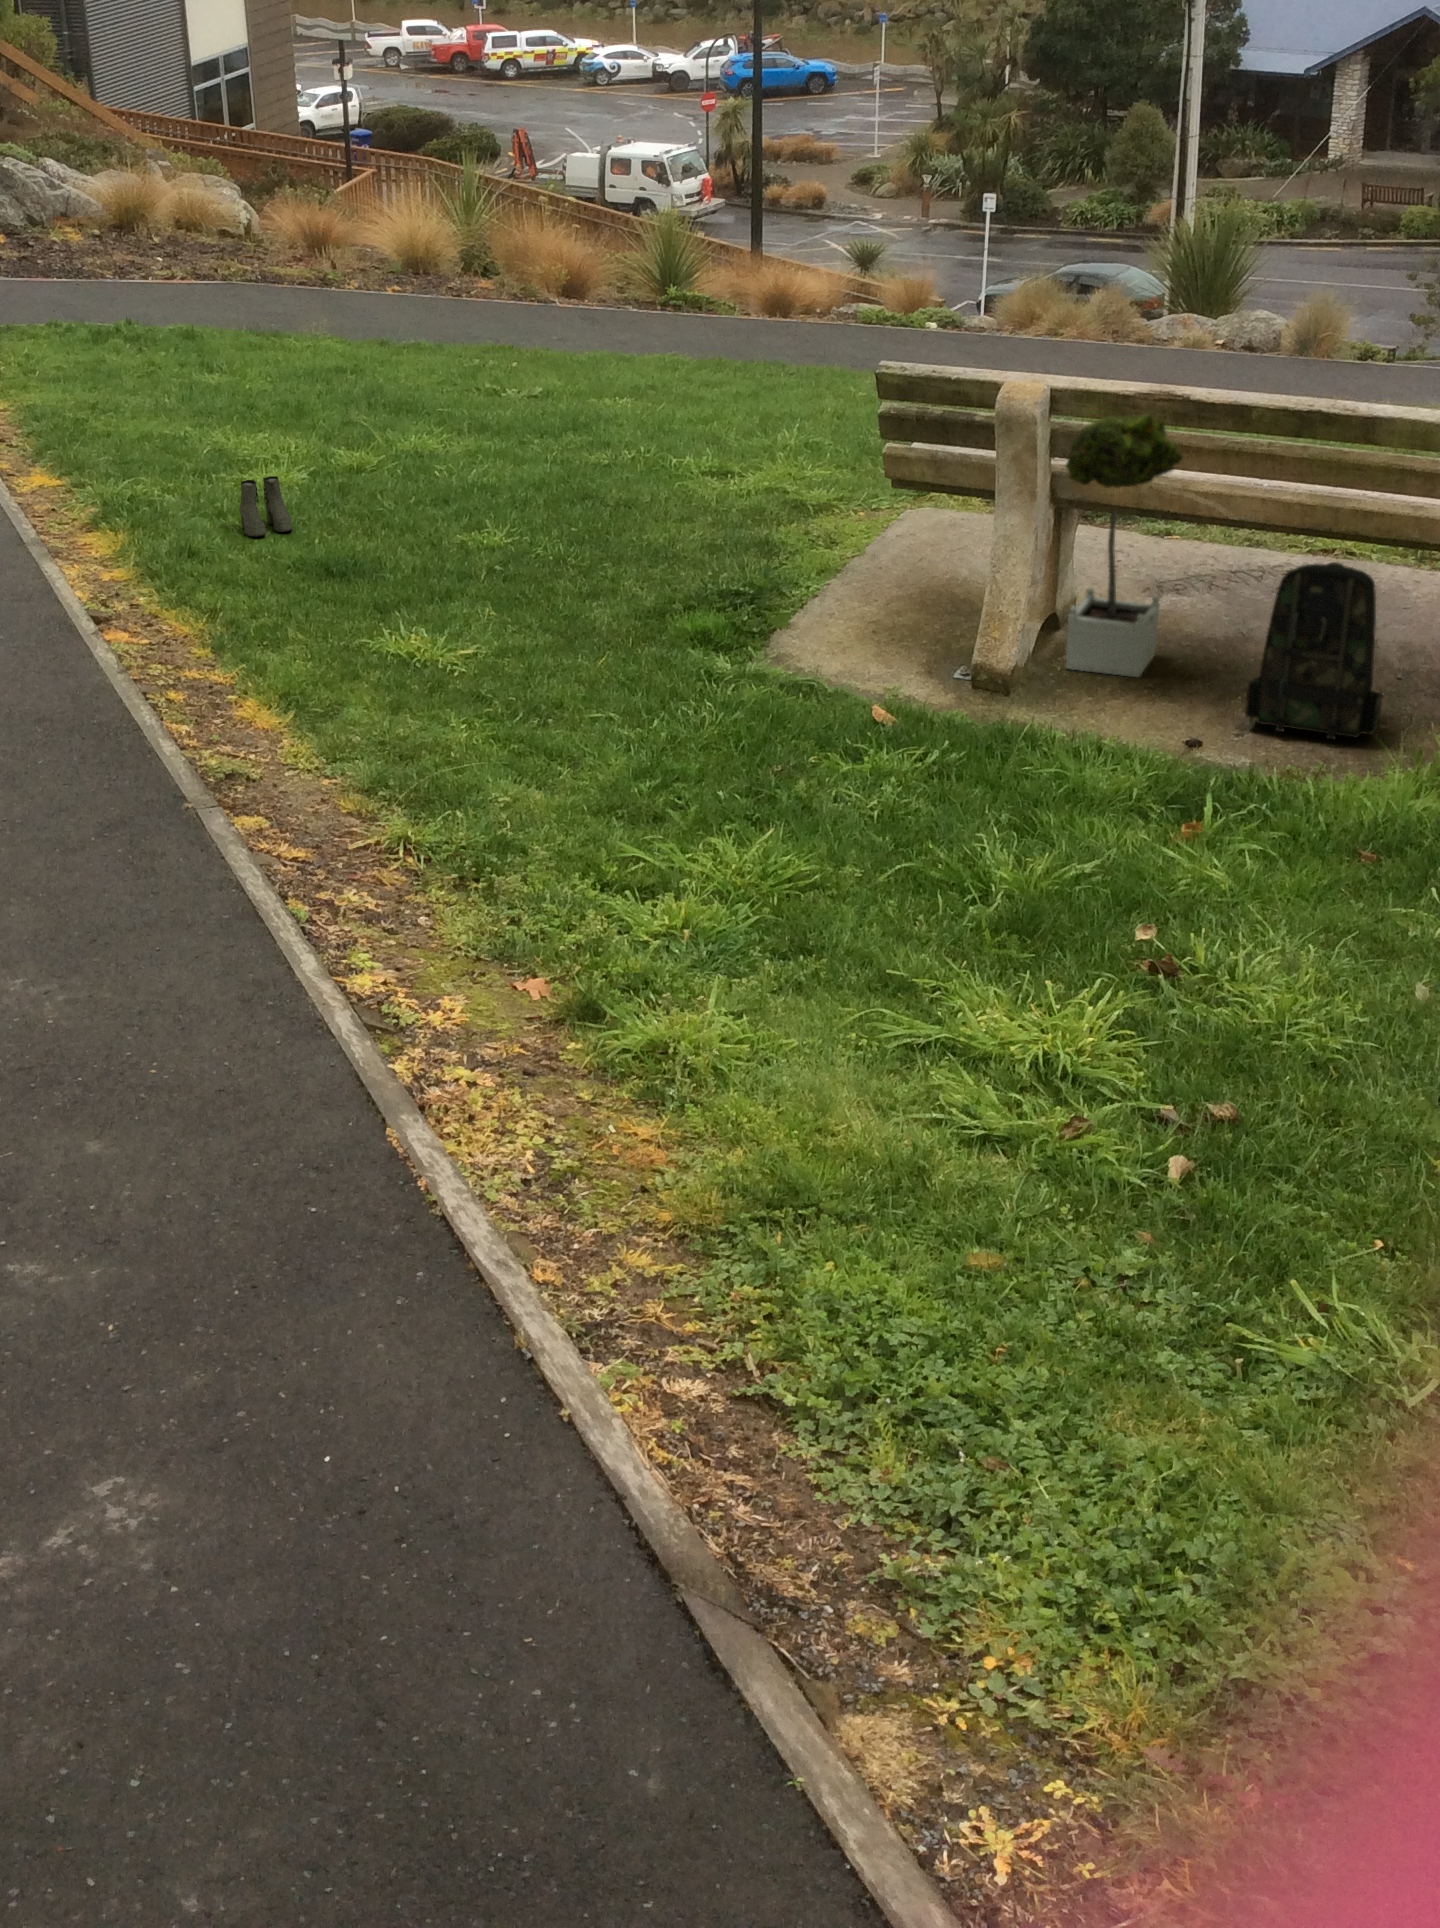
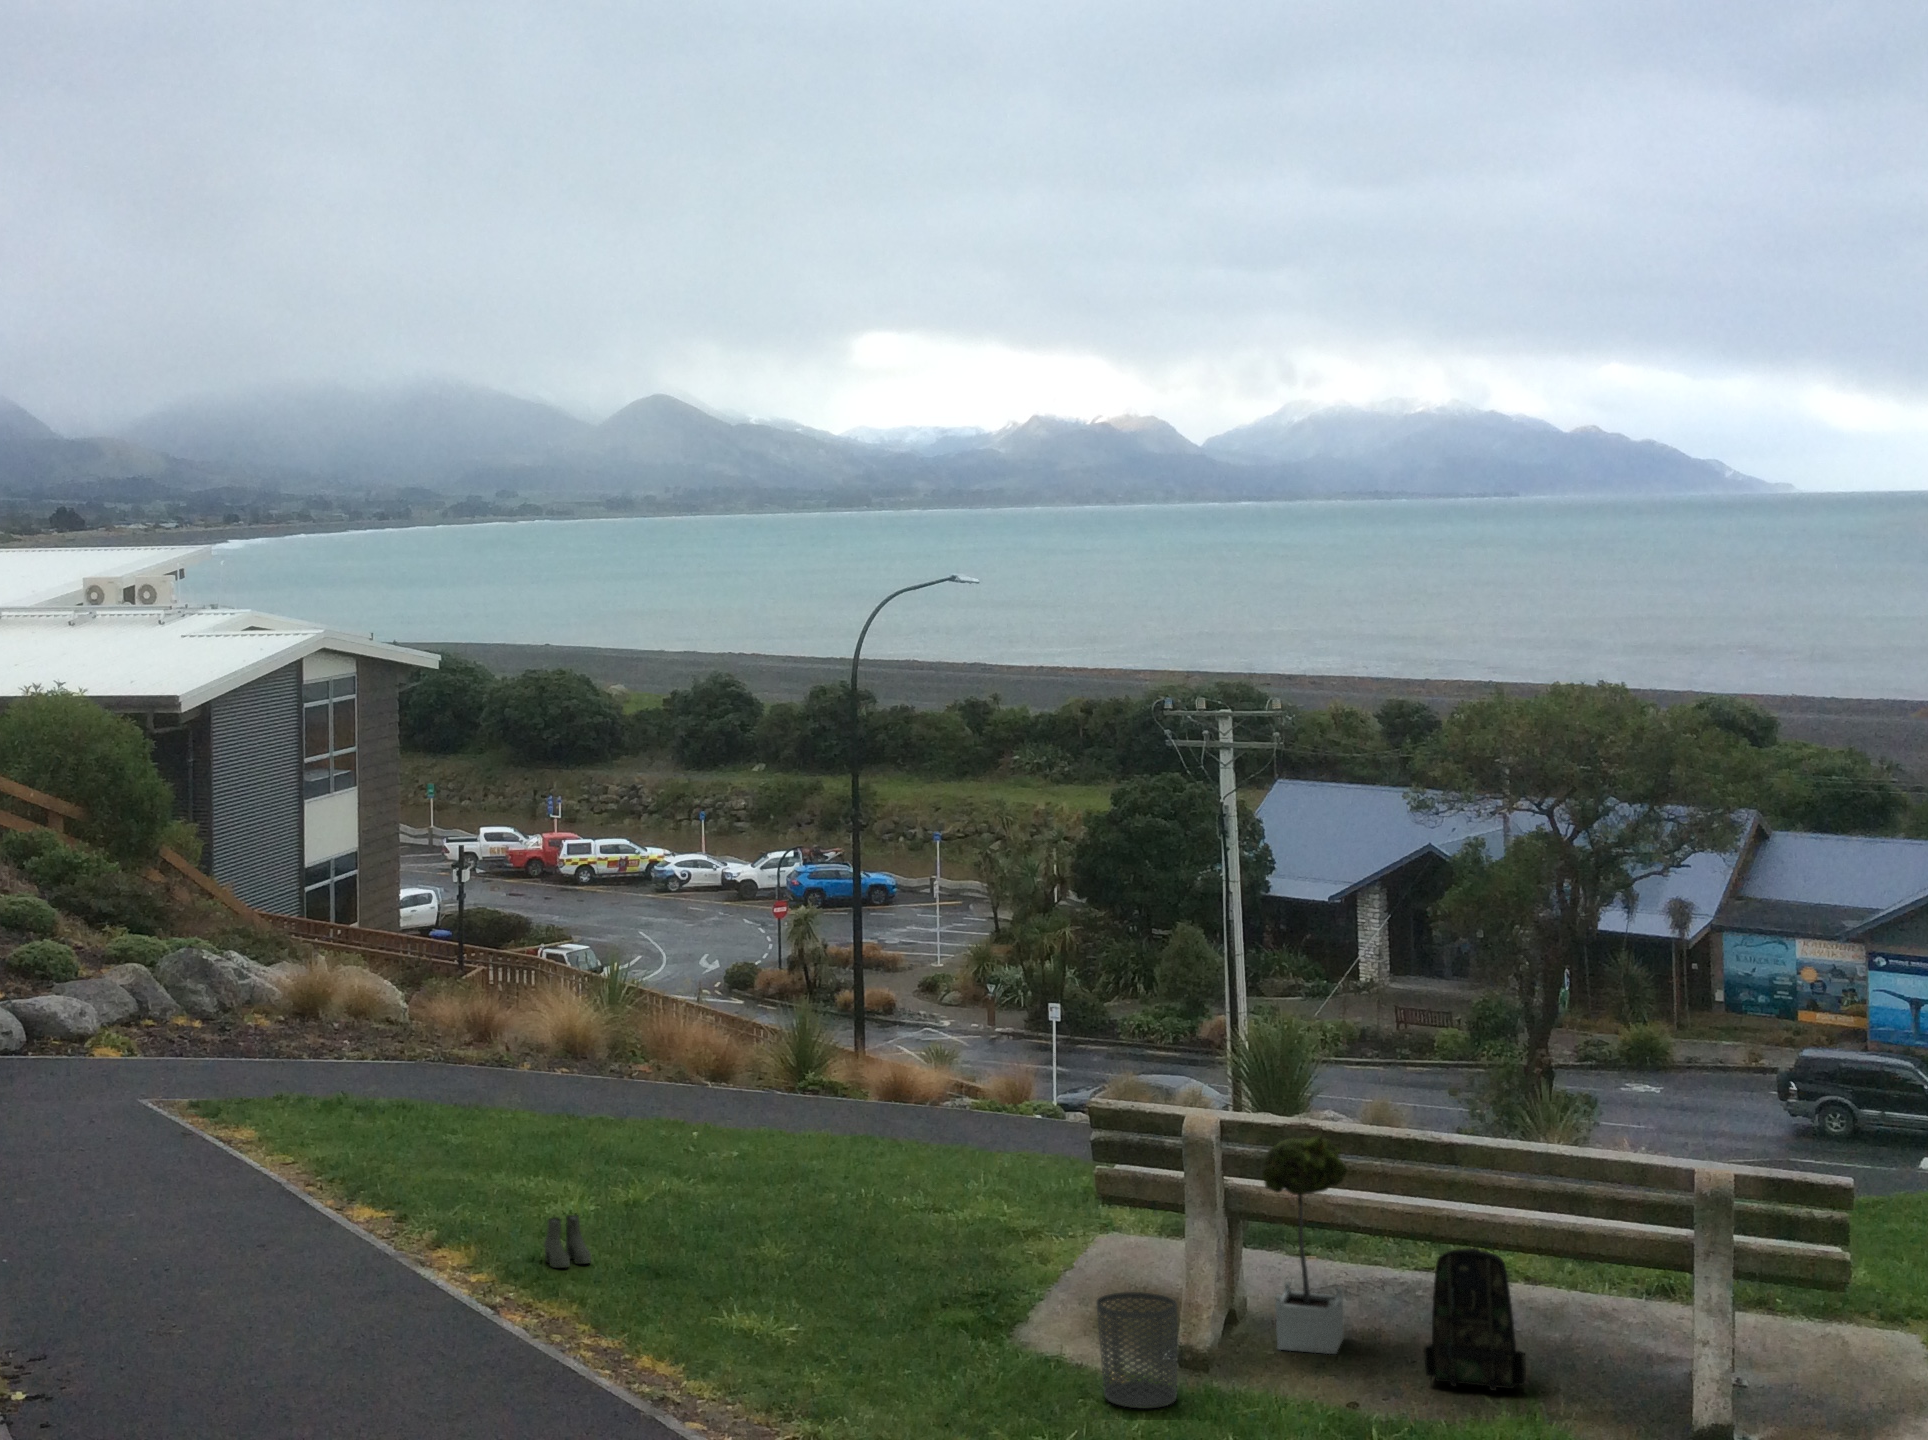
waste bin: none [821,610,924,751] -> present [1097,1292,1177,1409]

